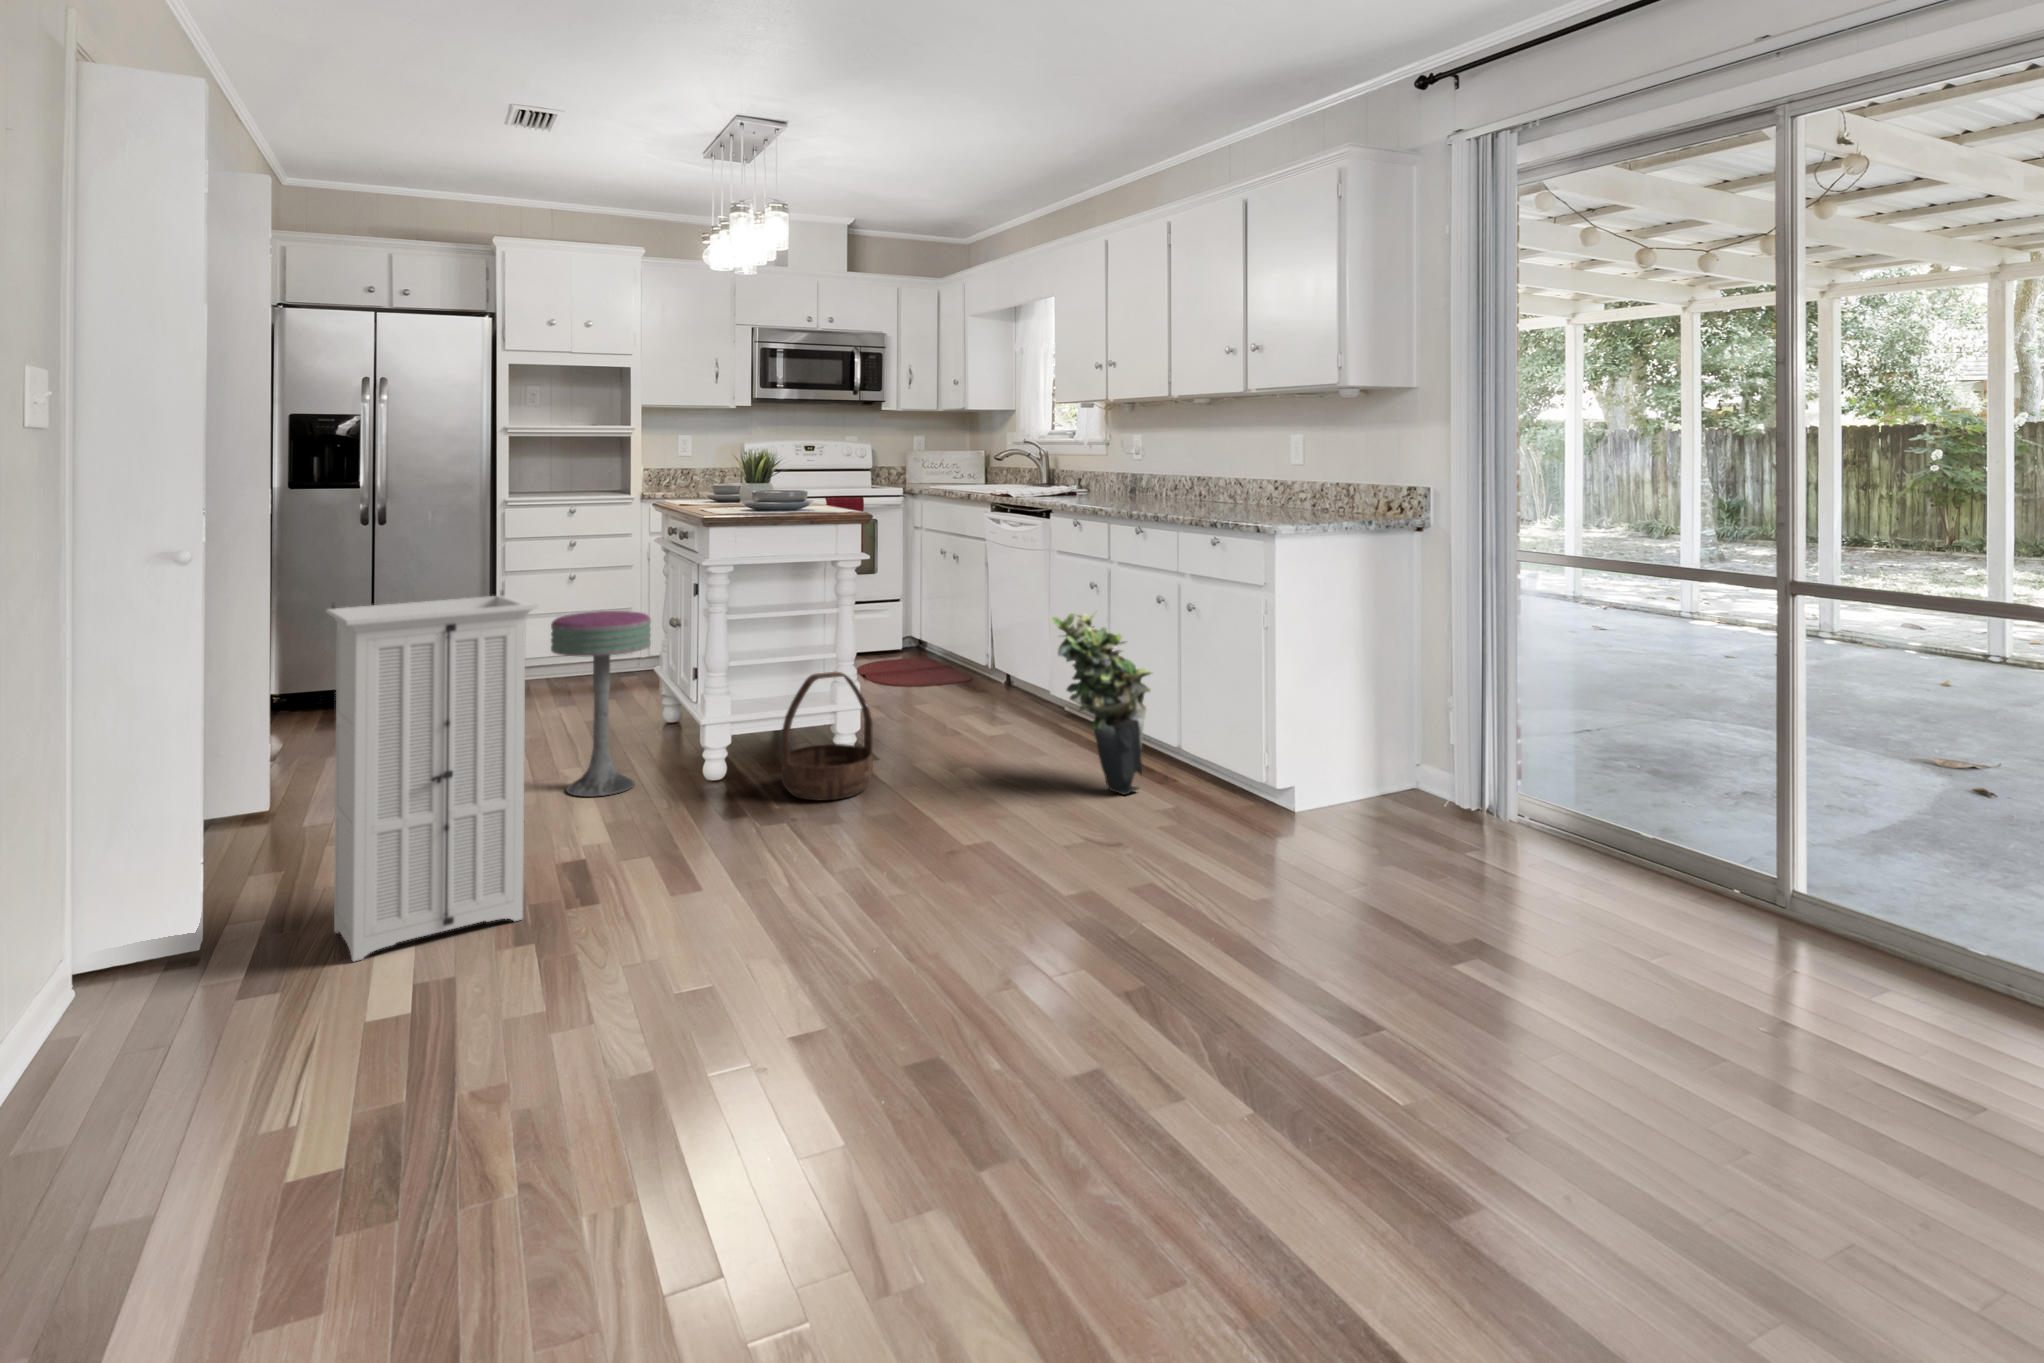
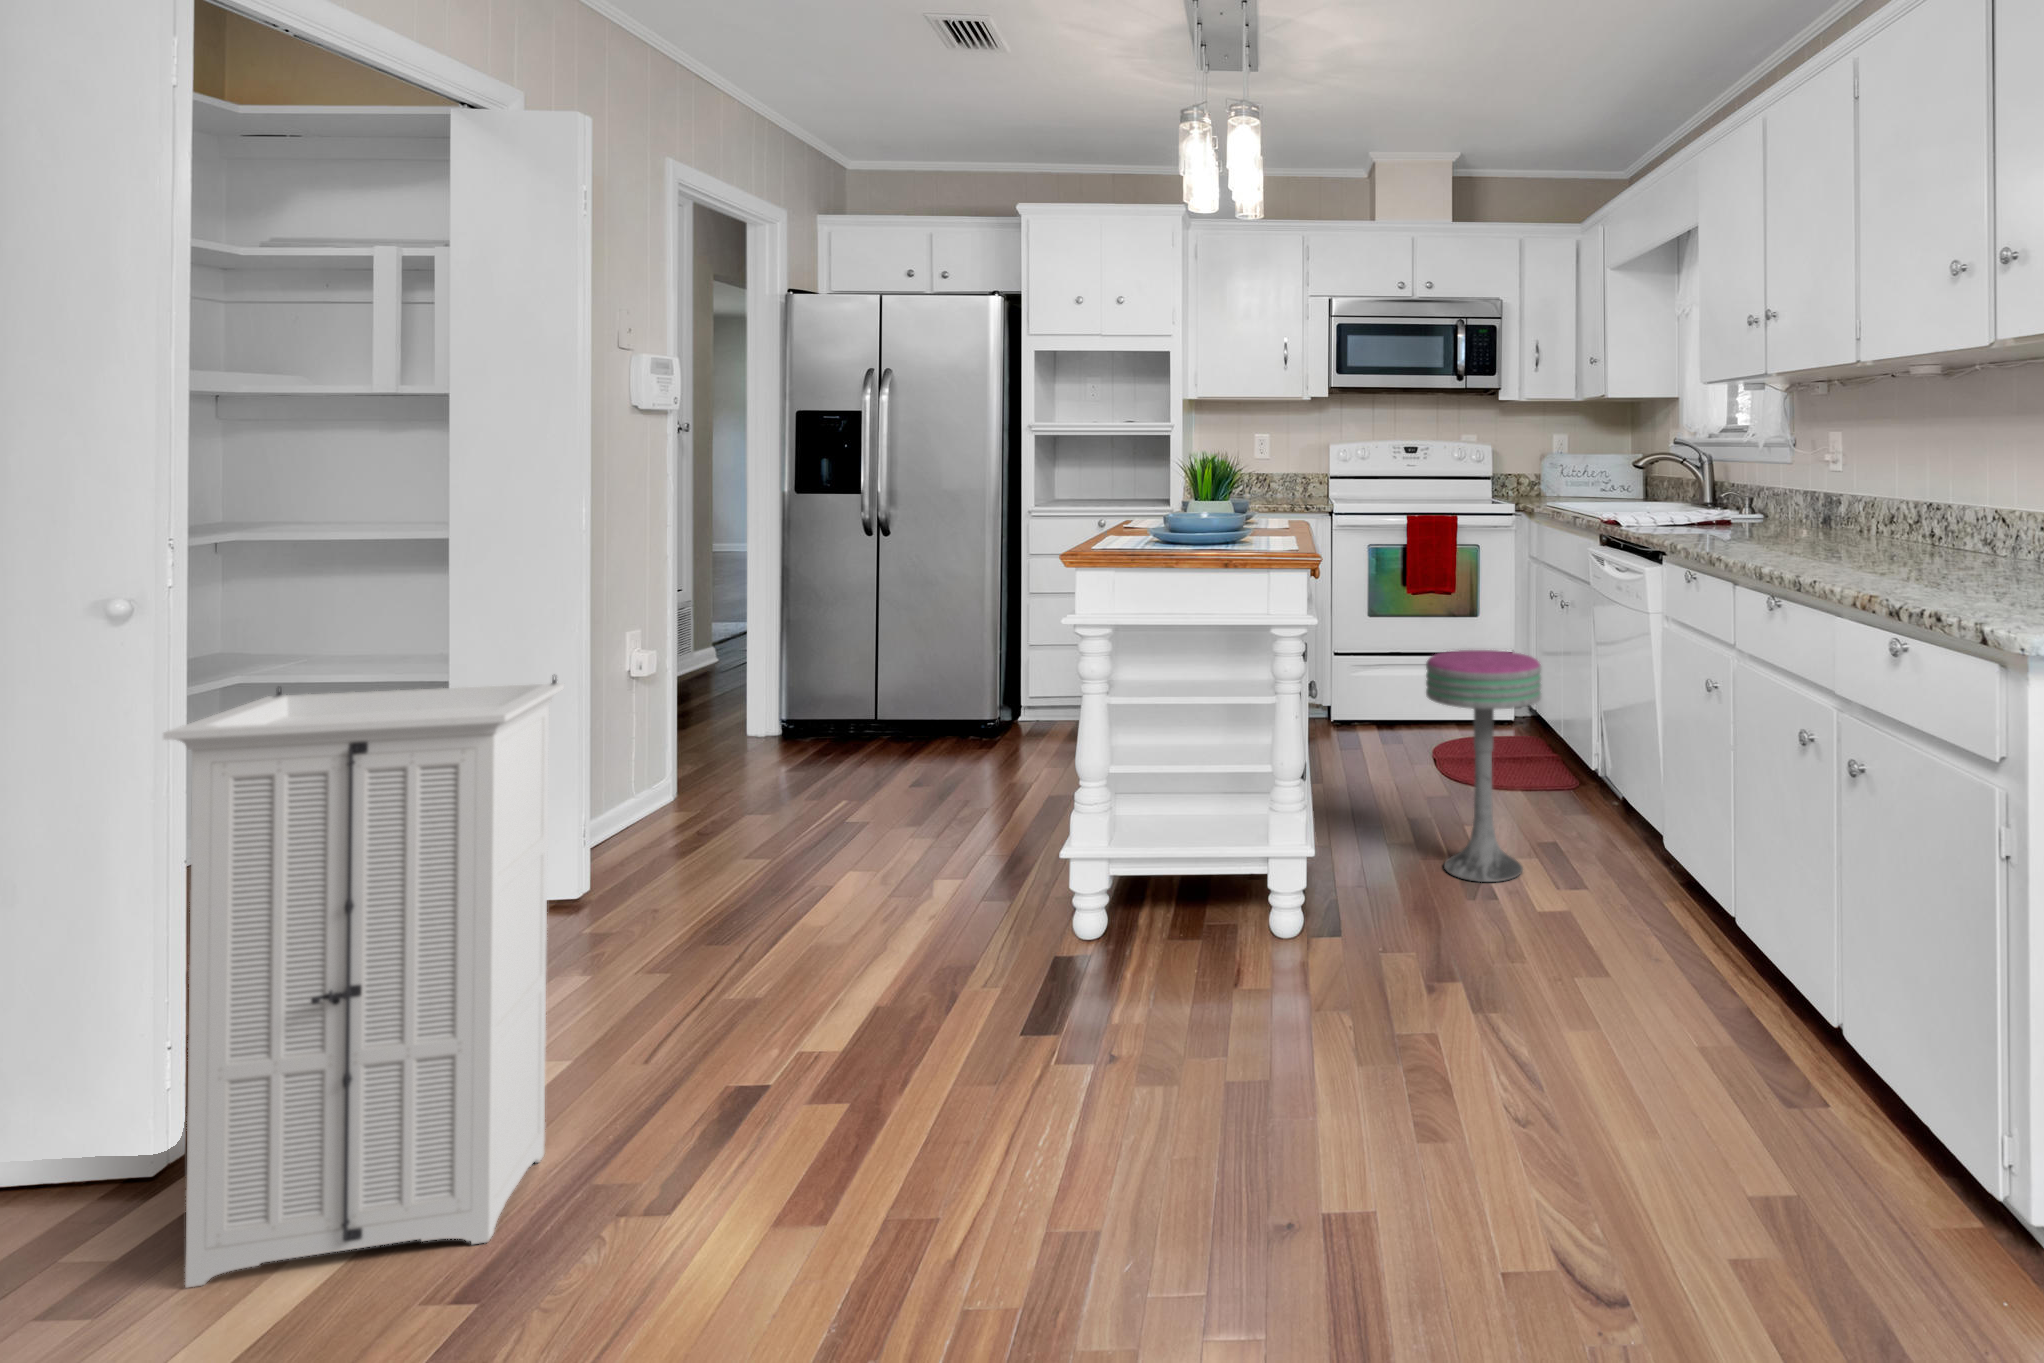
bar stool: present [551,611,651,797] -> present [1426,650,1541,882]
potted plant: present [1050,613,1152,795] -> none [1558,754,1756,1139]
basket: present [782,672,873,801] -> none [1123,812,1269,1032]

